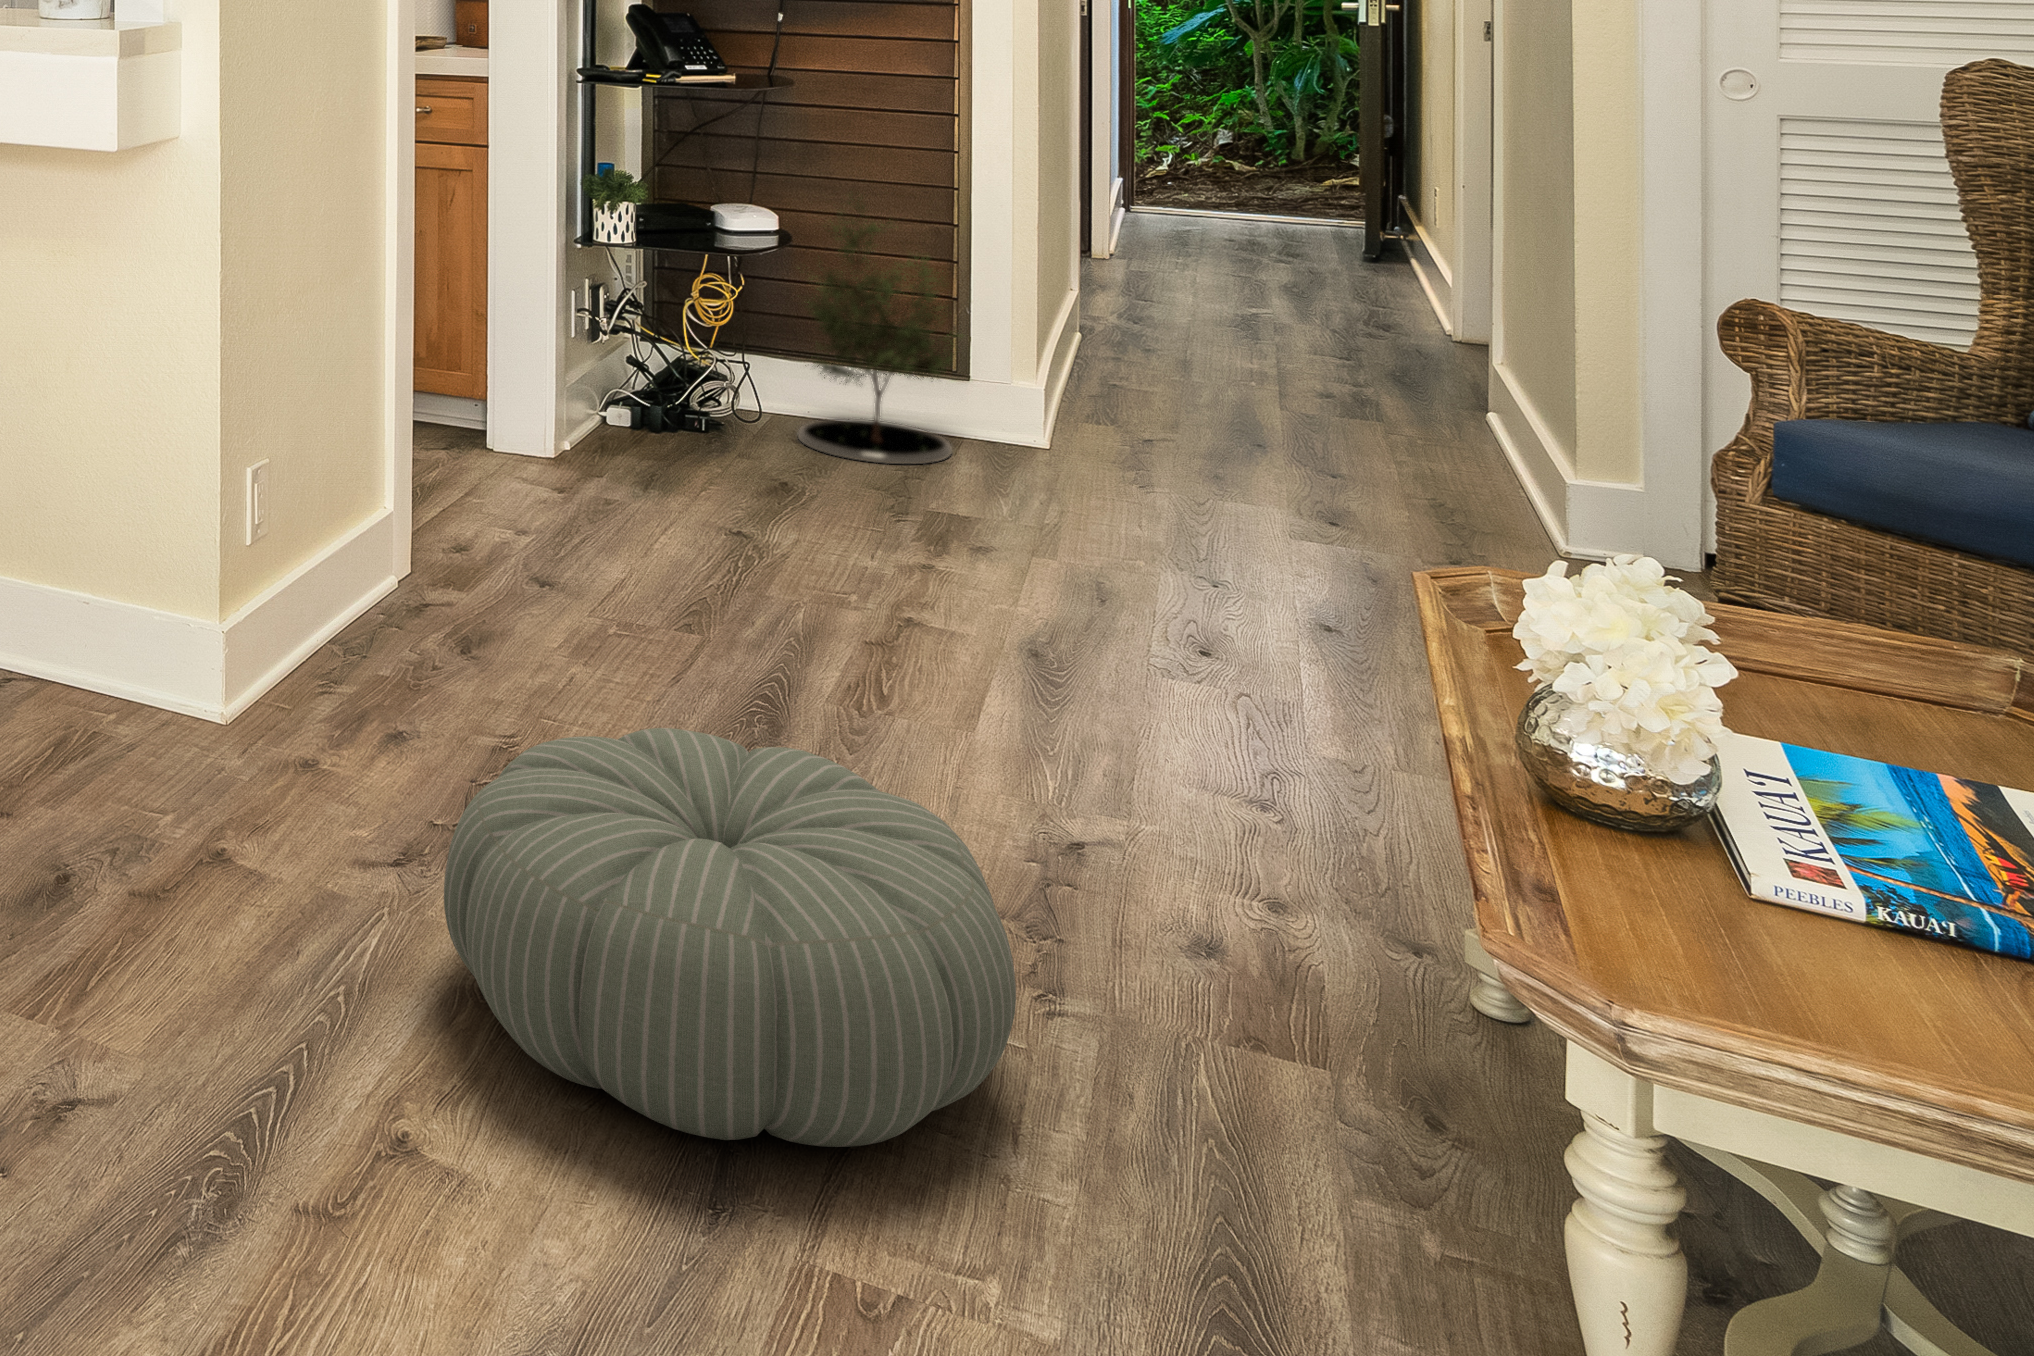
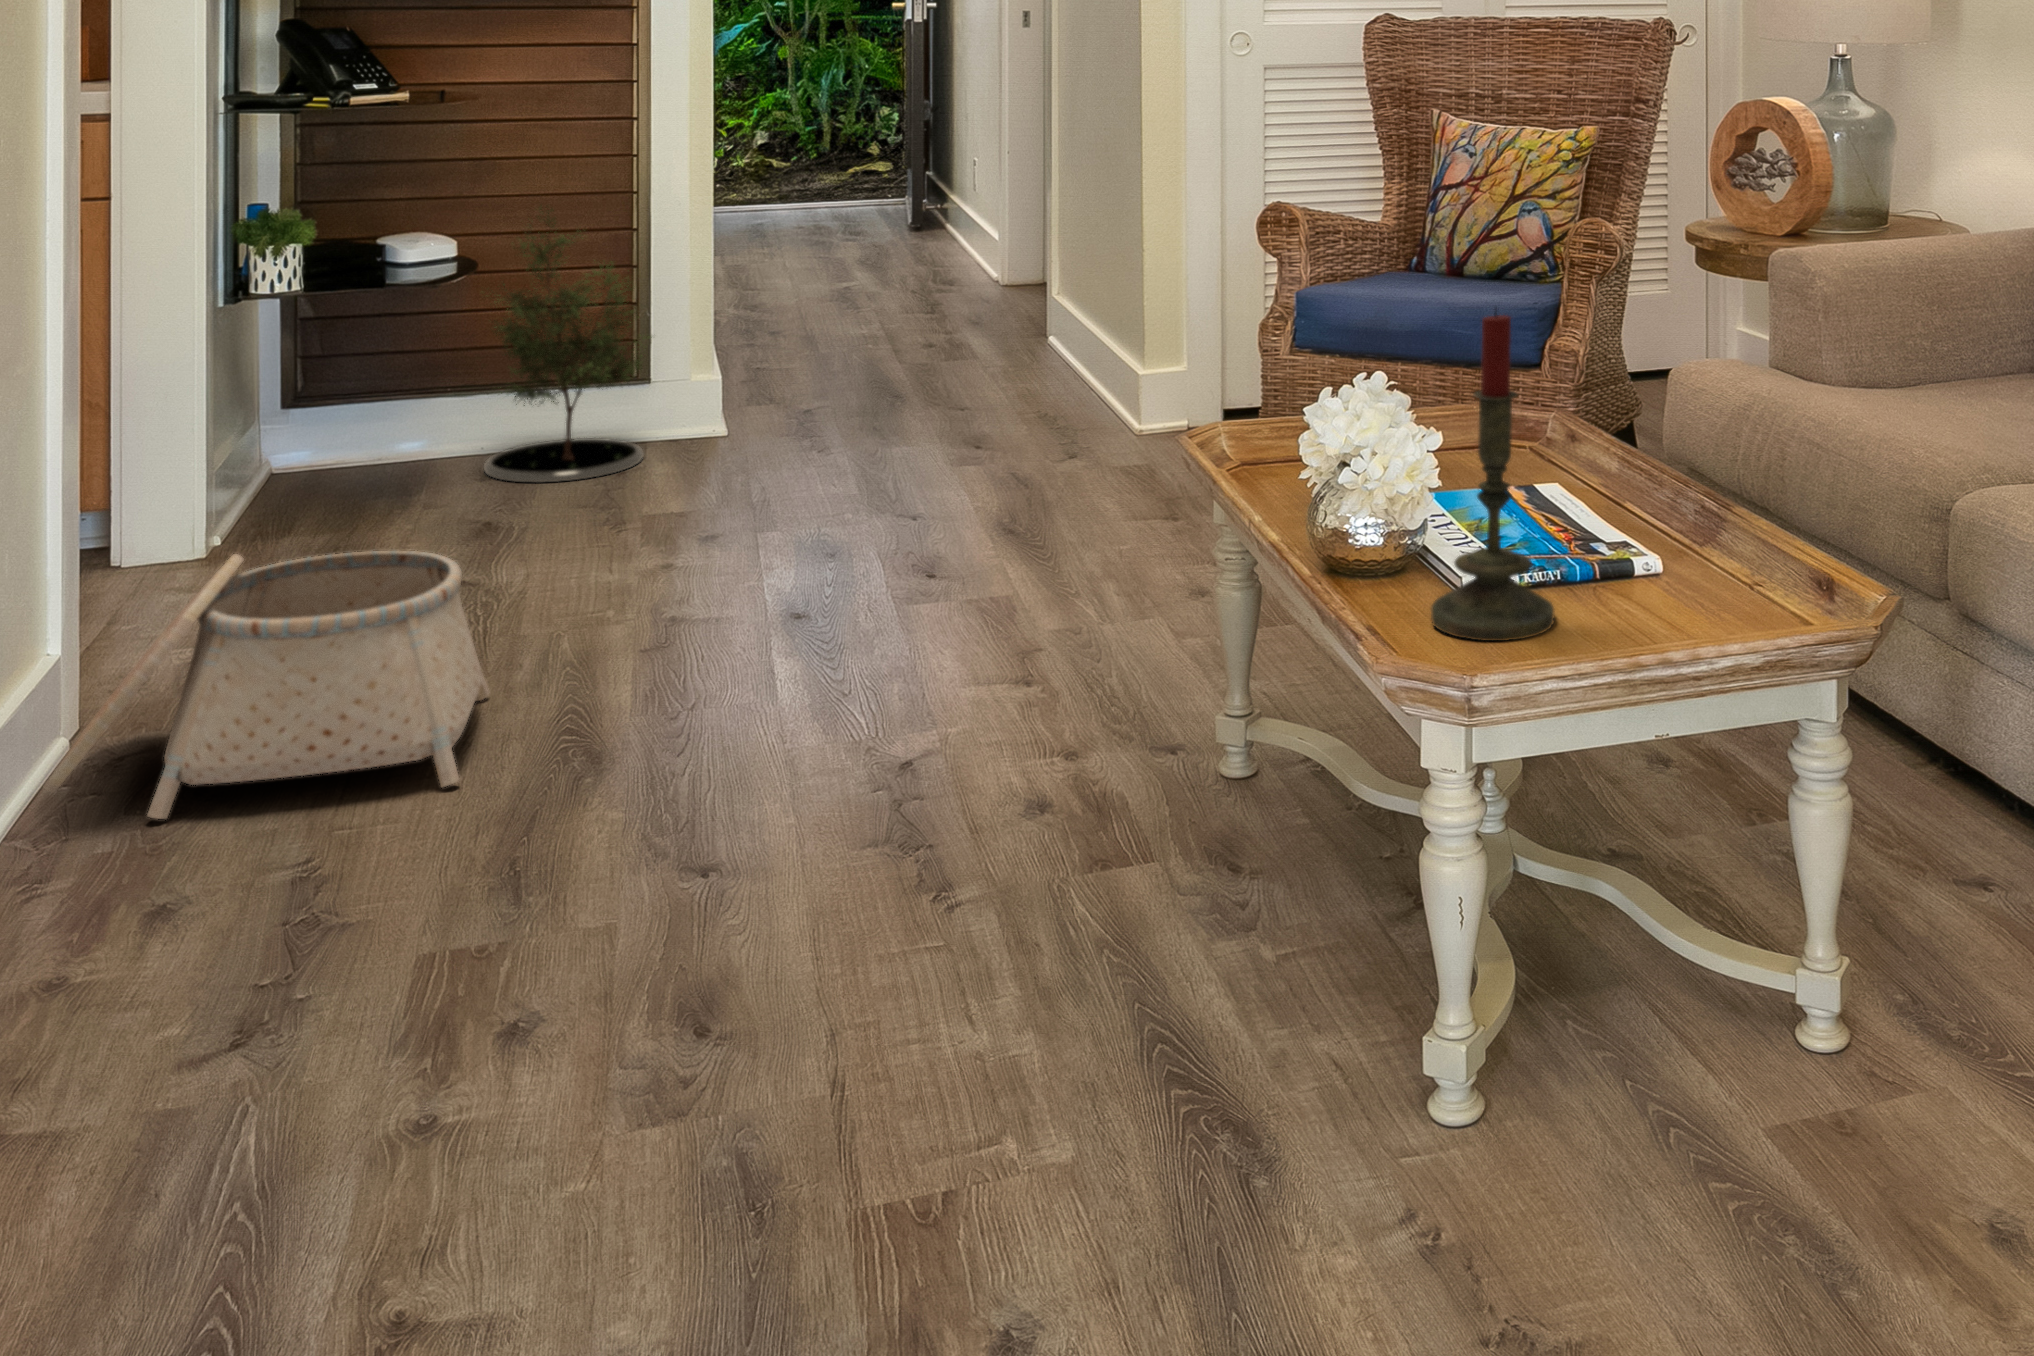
basket: none [355,461,708,713] -> present [44,551,489,819]
candle: none [1644,500,1877,991] -> present [1431,313,1554,641]
pouf: present [444,728,1016,1147] -> none [370,740,962,1160]

